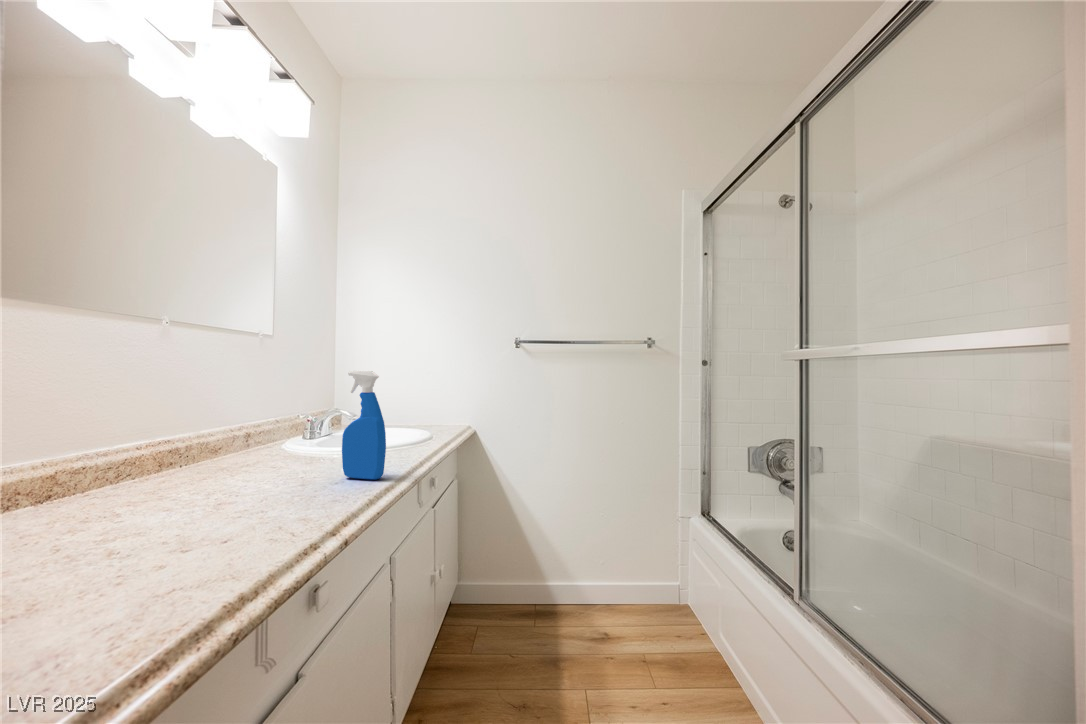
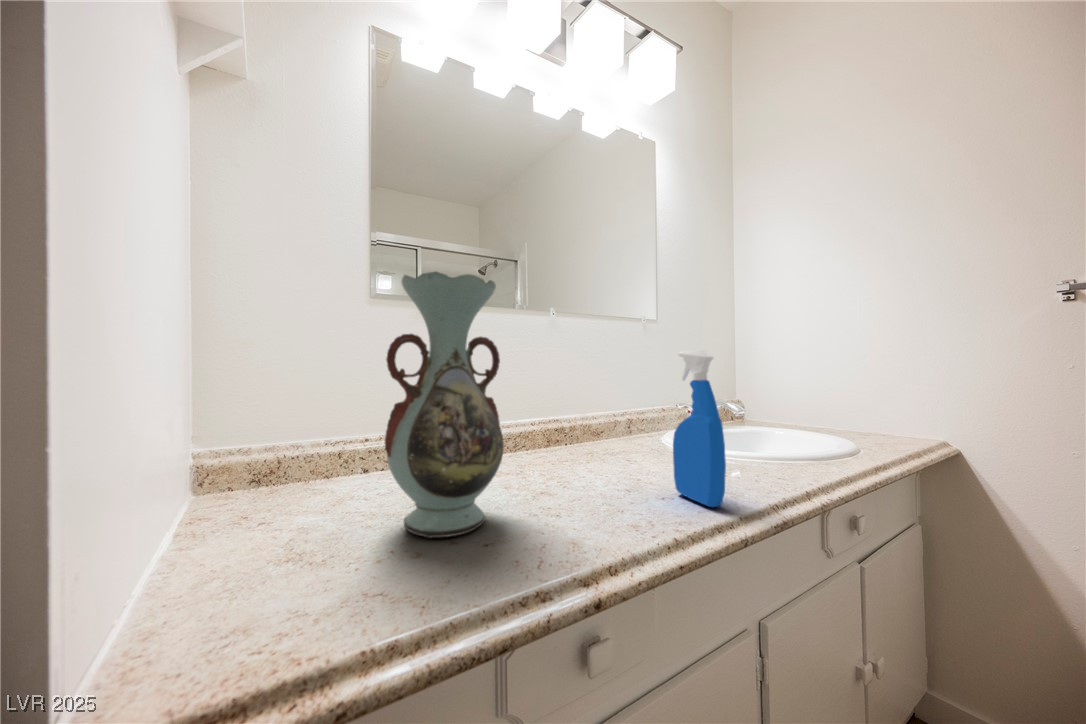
decorative vase: none [71,291,225,558] -> present [385,271,504,538]

